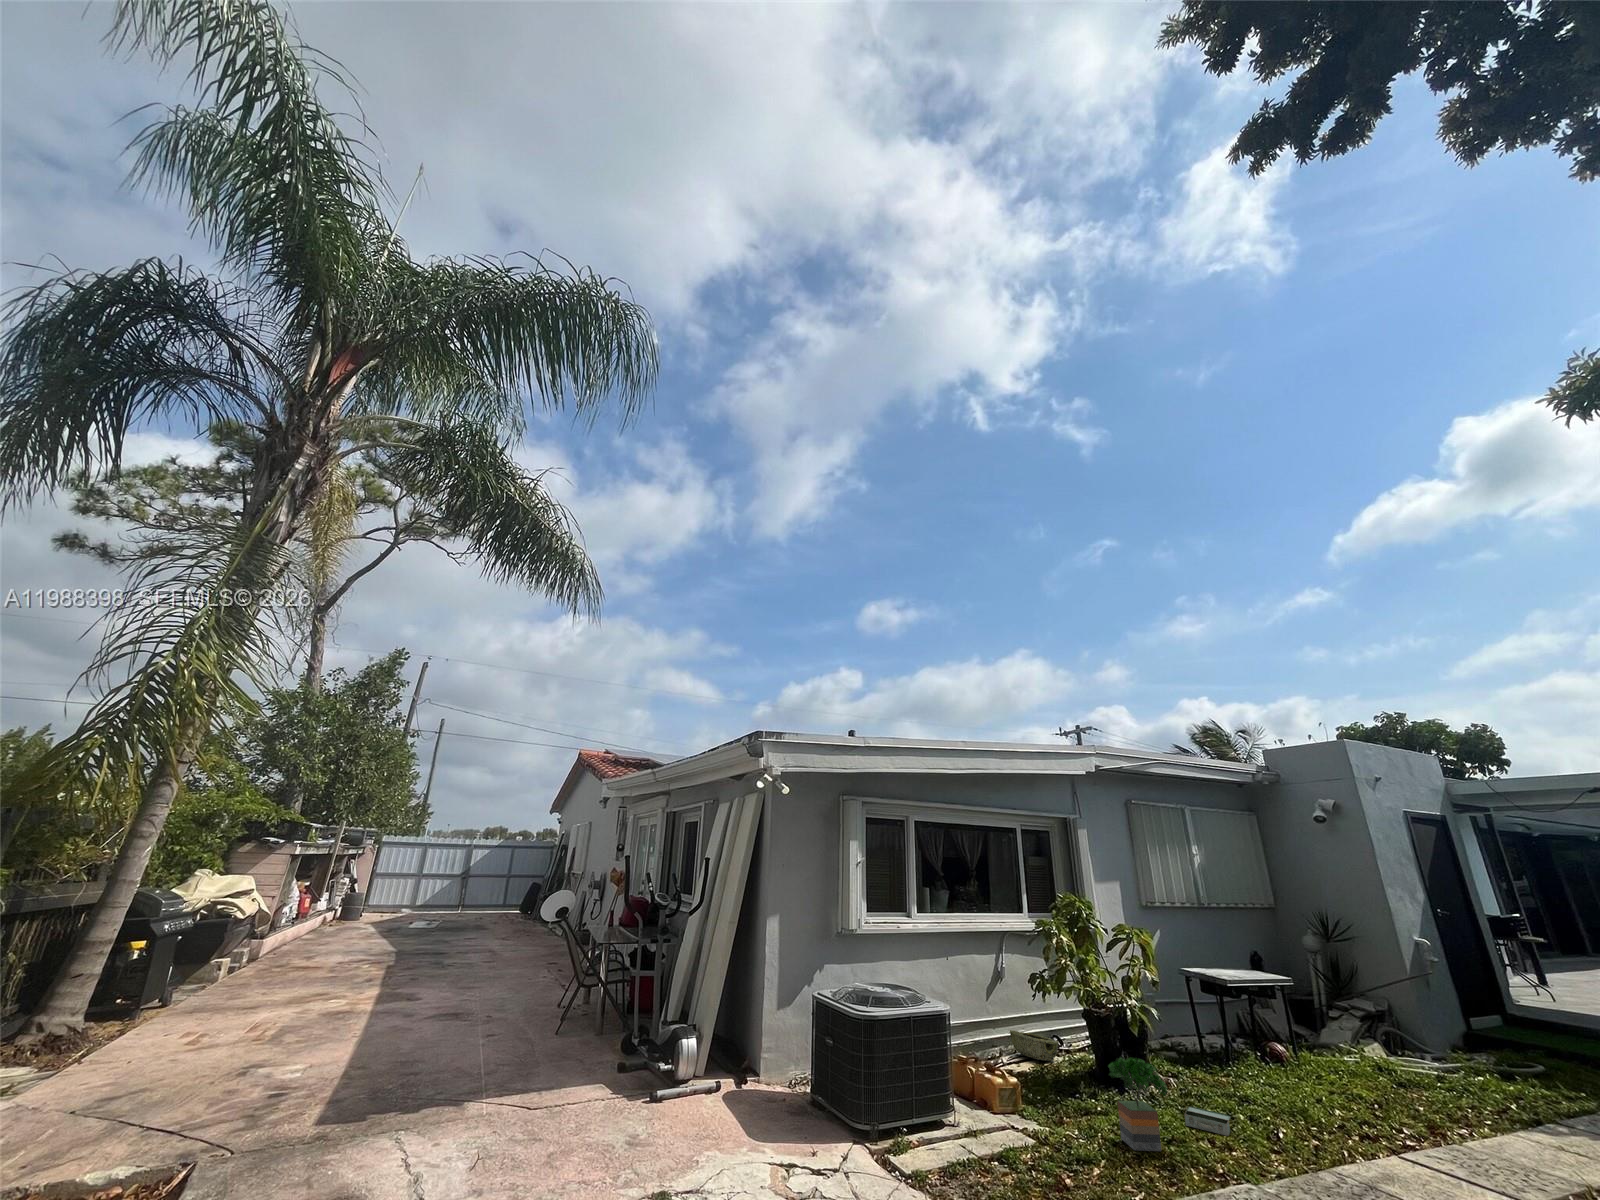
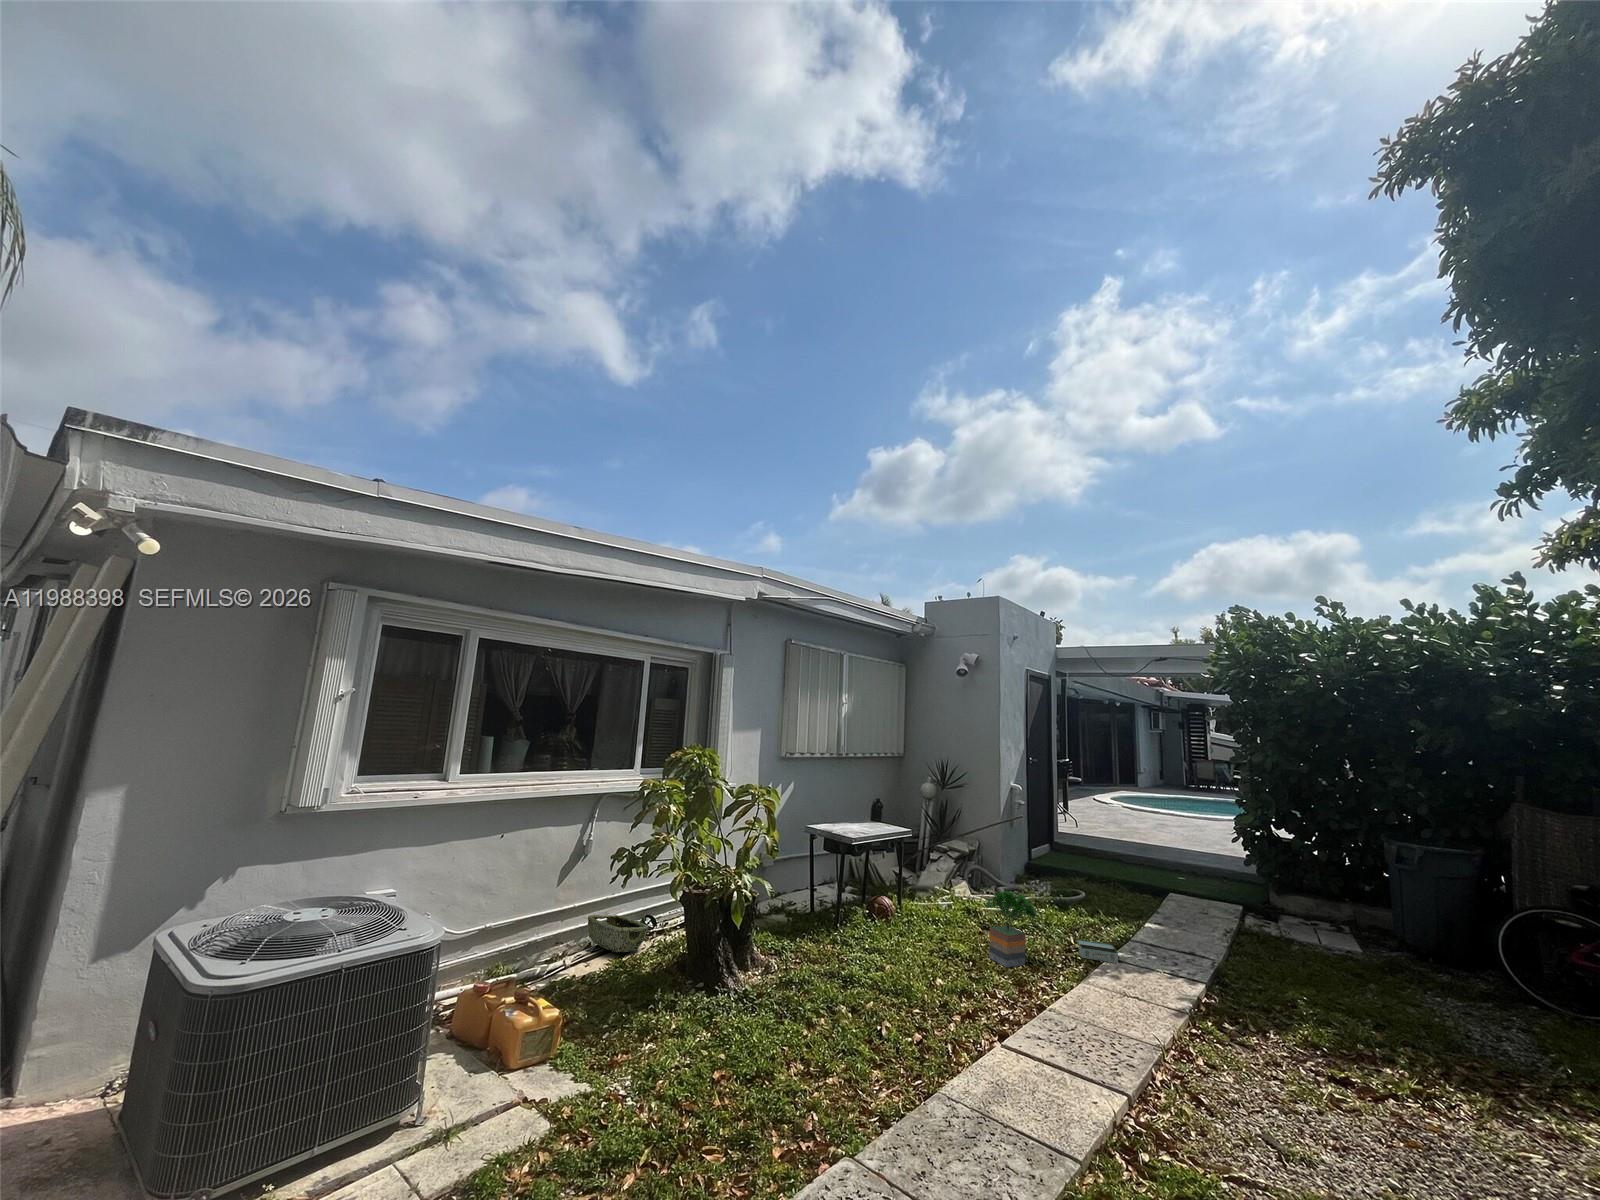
potted tree: present [1109,1057,1168,1151] -> present [985,891,1037,967]
toolbox: present [1185,1106,1231,1136] -> present [1077,939,1118,963]

